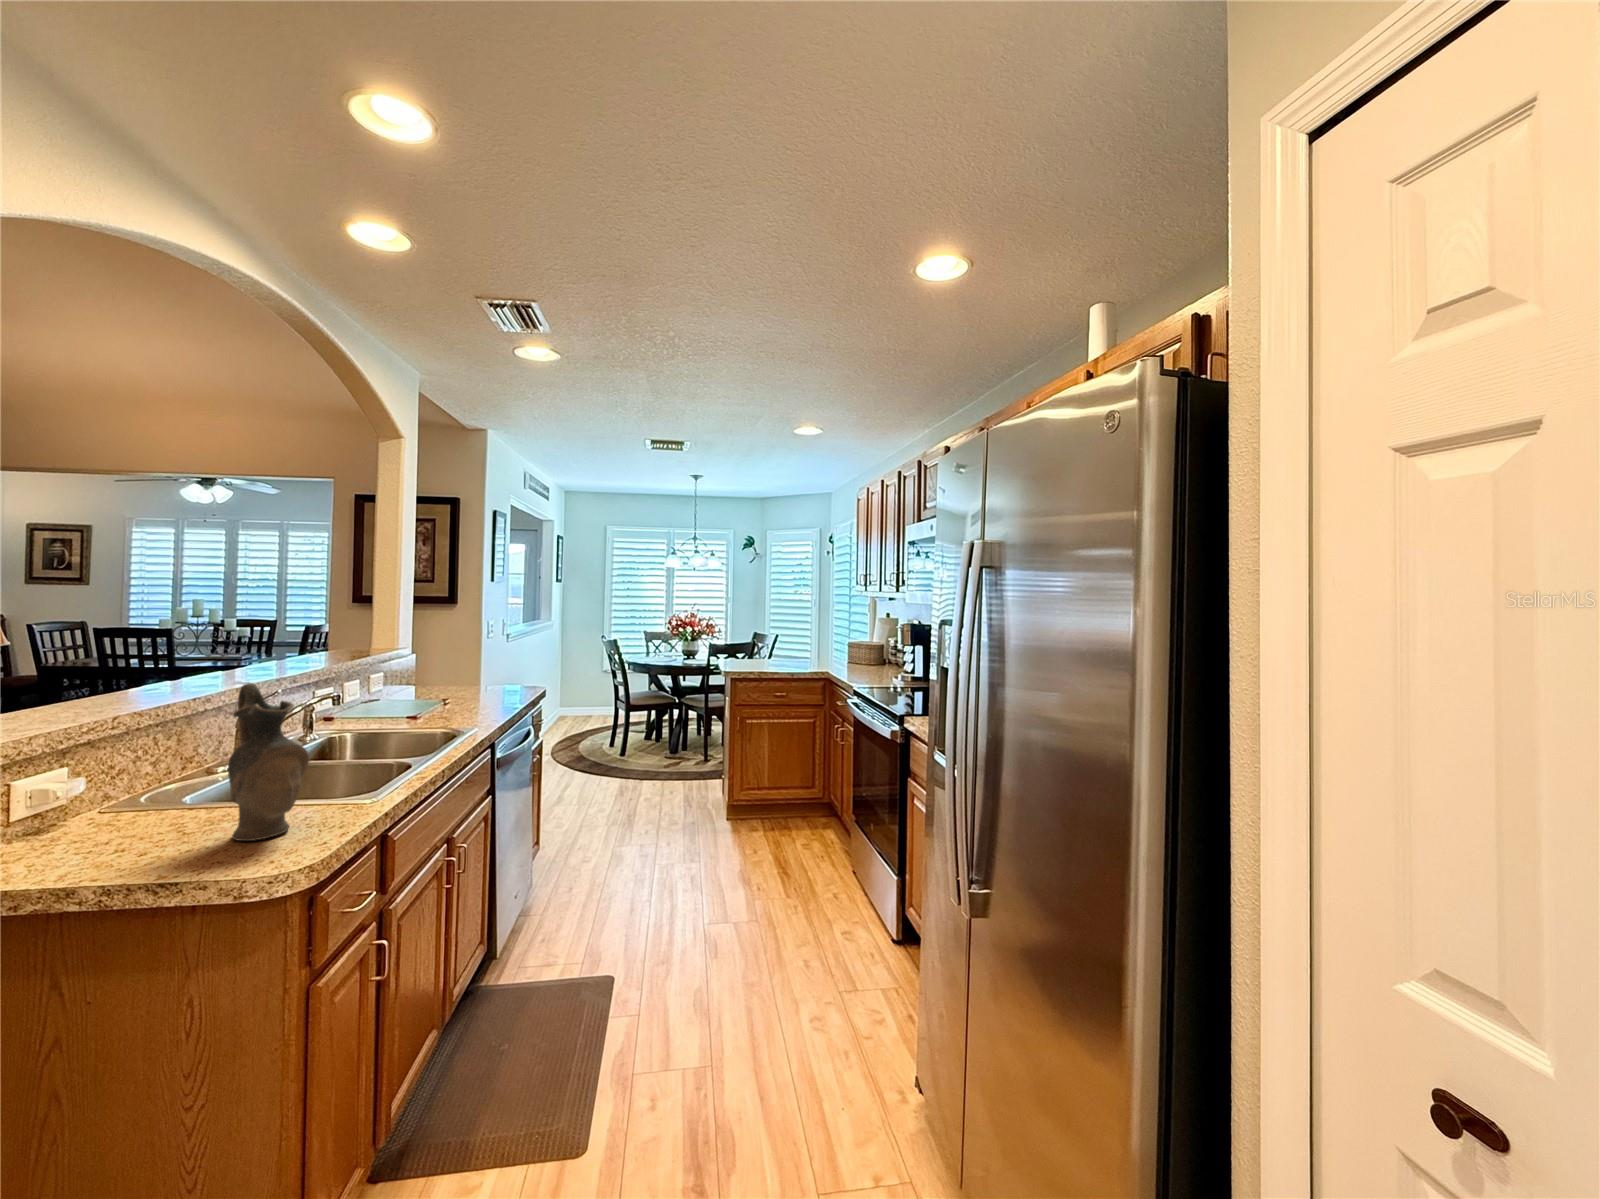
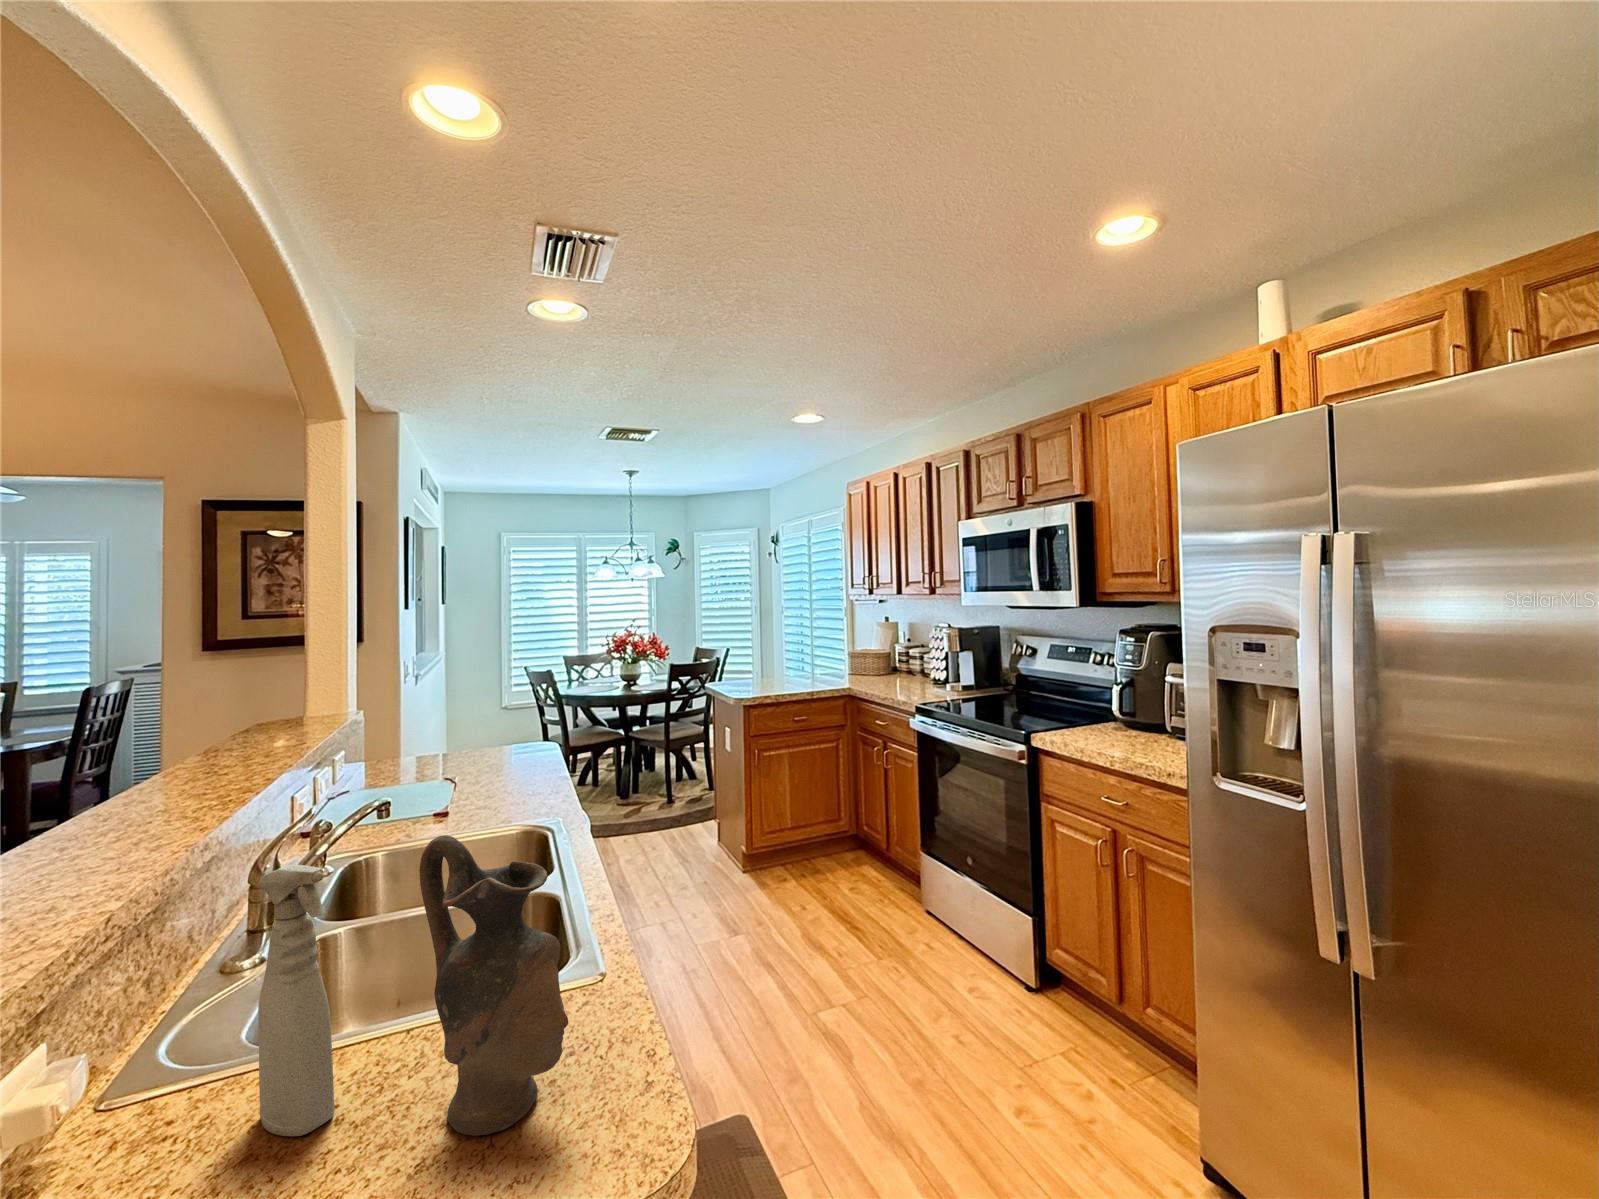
spray bottle: none [155,691,193,831] -> present [258,865,335,1136]

